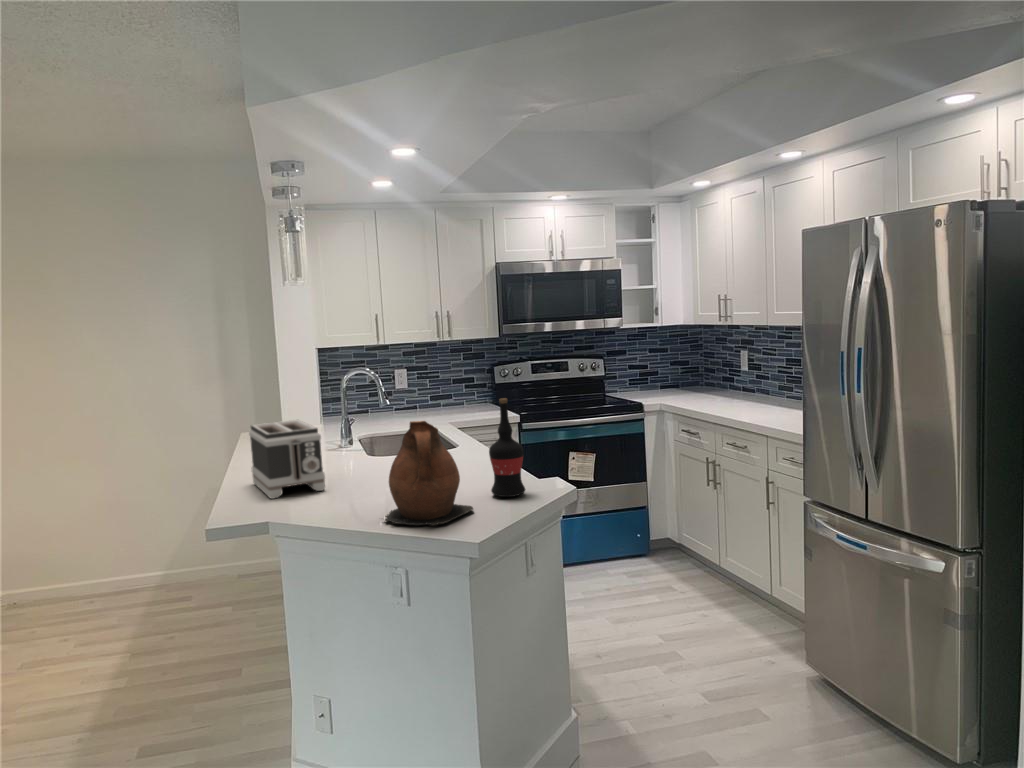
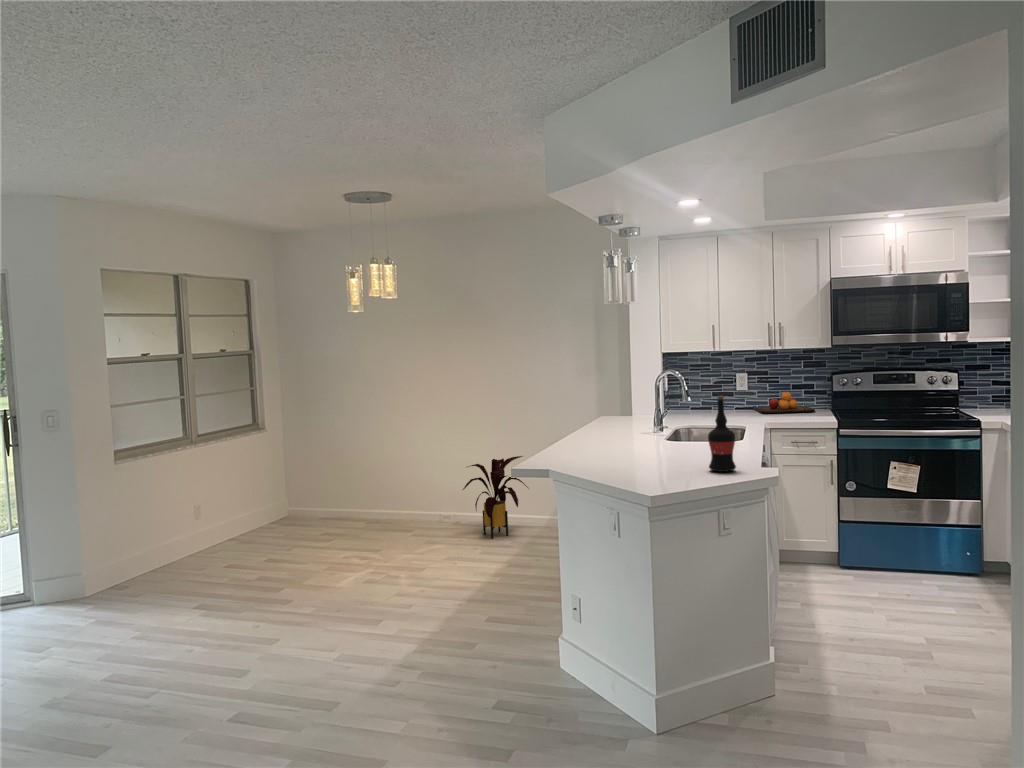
chopping board: none [415,387,482,412] -> present [754,392,815,413]
toaster: present [249,420,325,499] -> none [566,404,606,456]
ceramic pitcher: present [385,421,473,526] -> none [614,406,683,480]
house plant: none [31,495,138,617] -> present [463,456,528,539]

